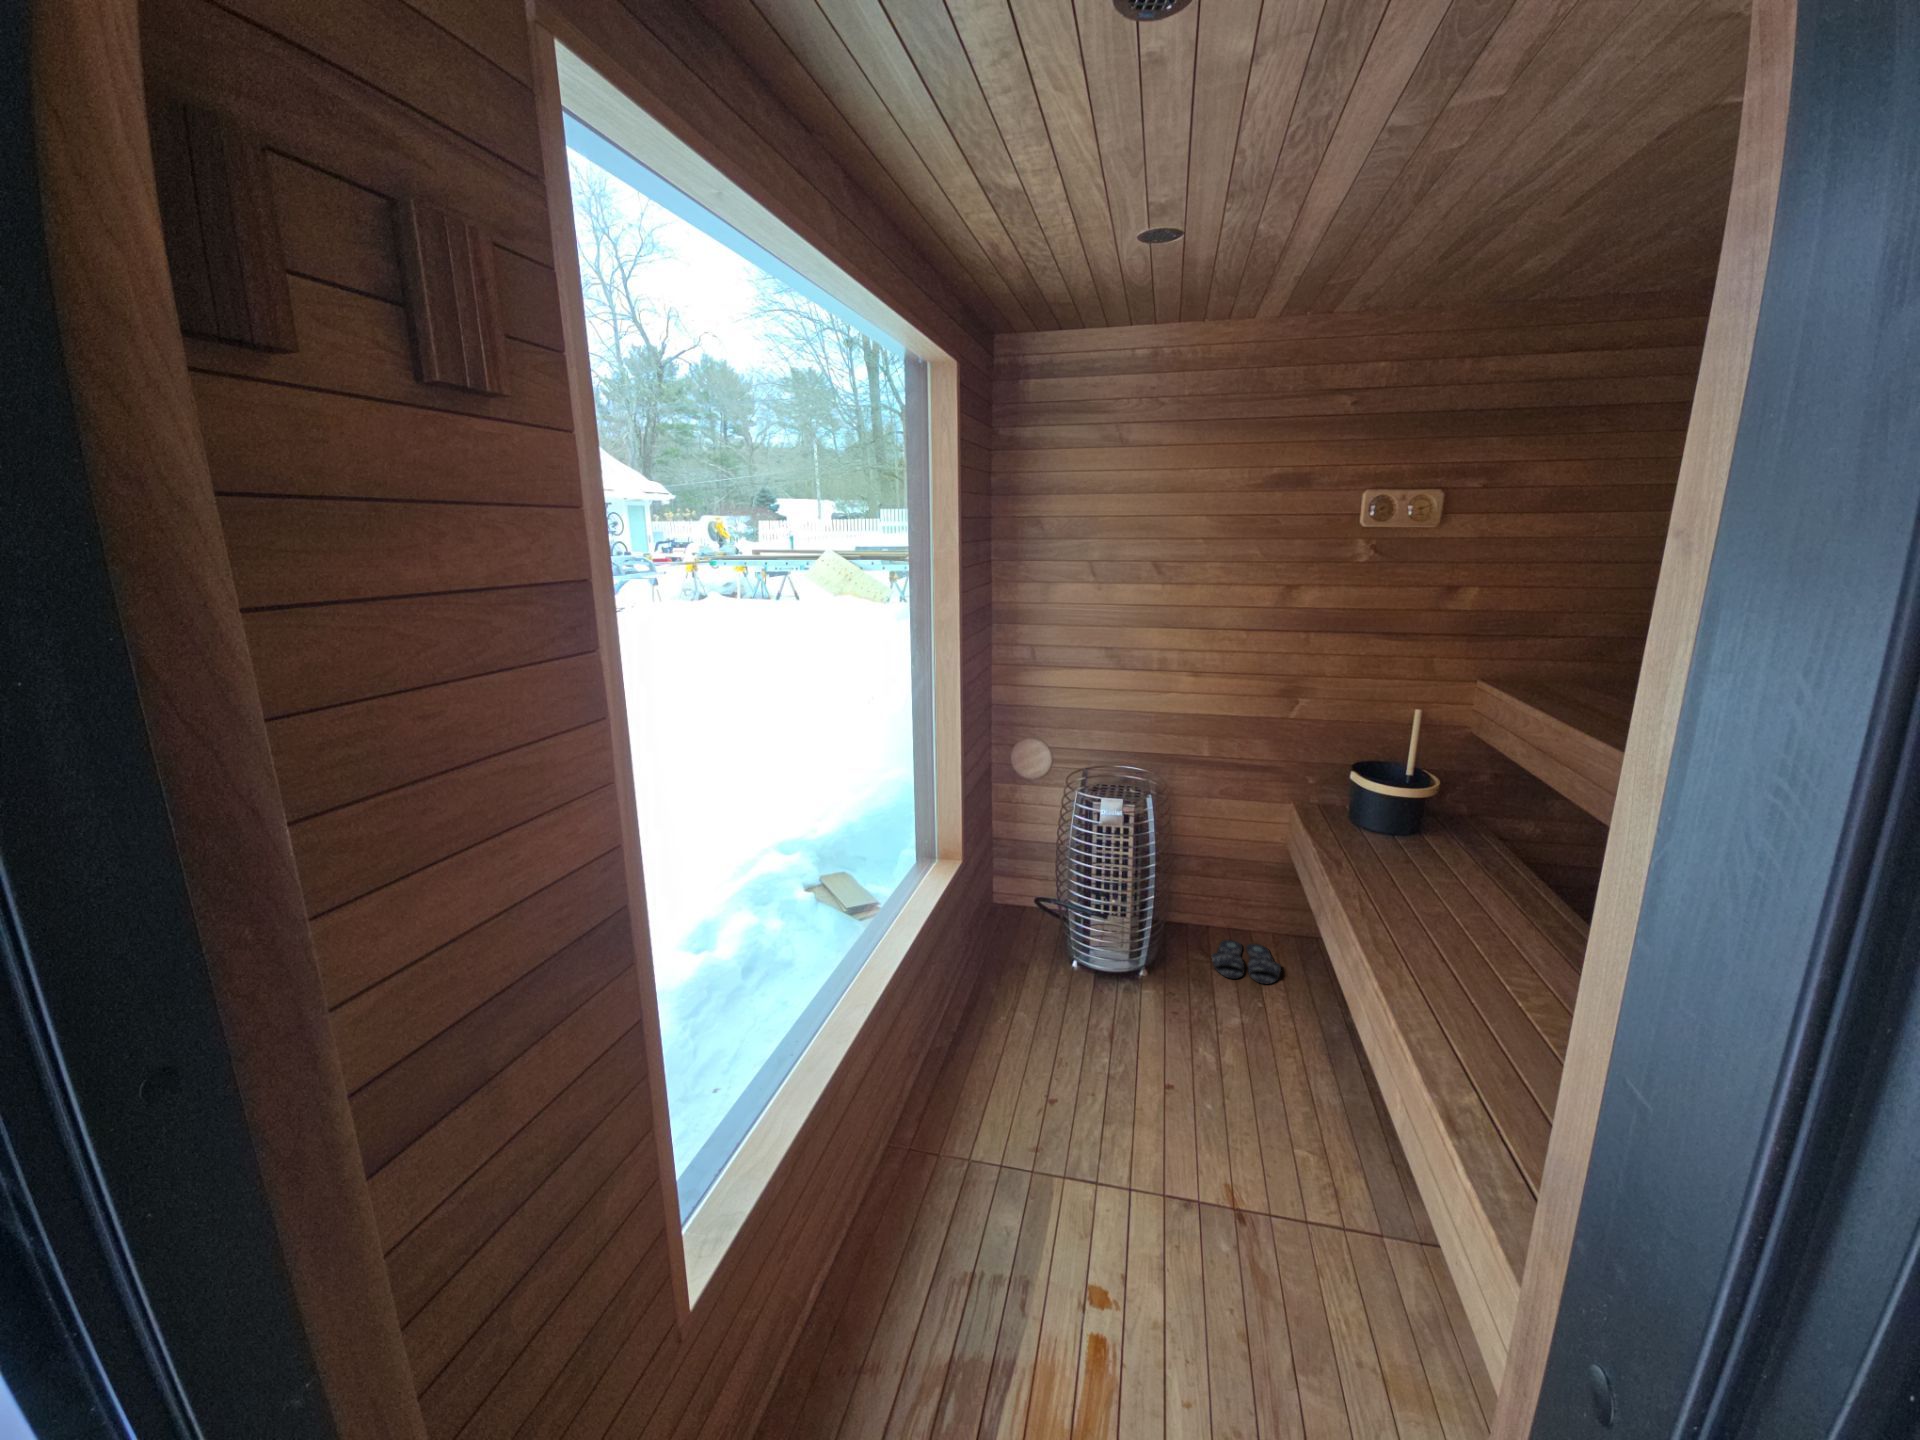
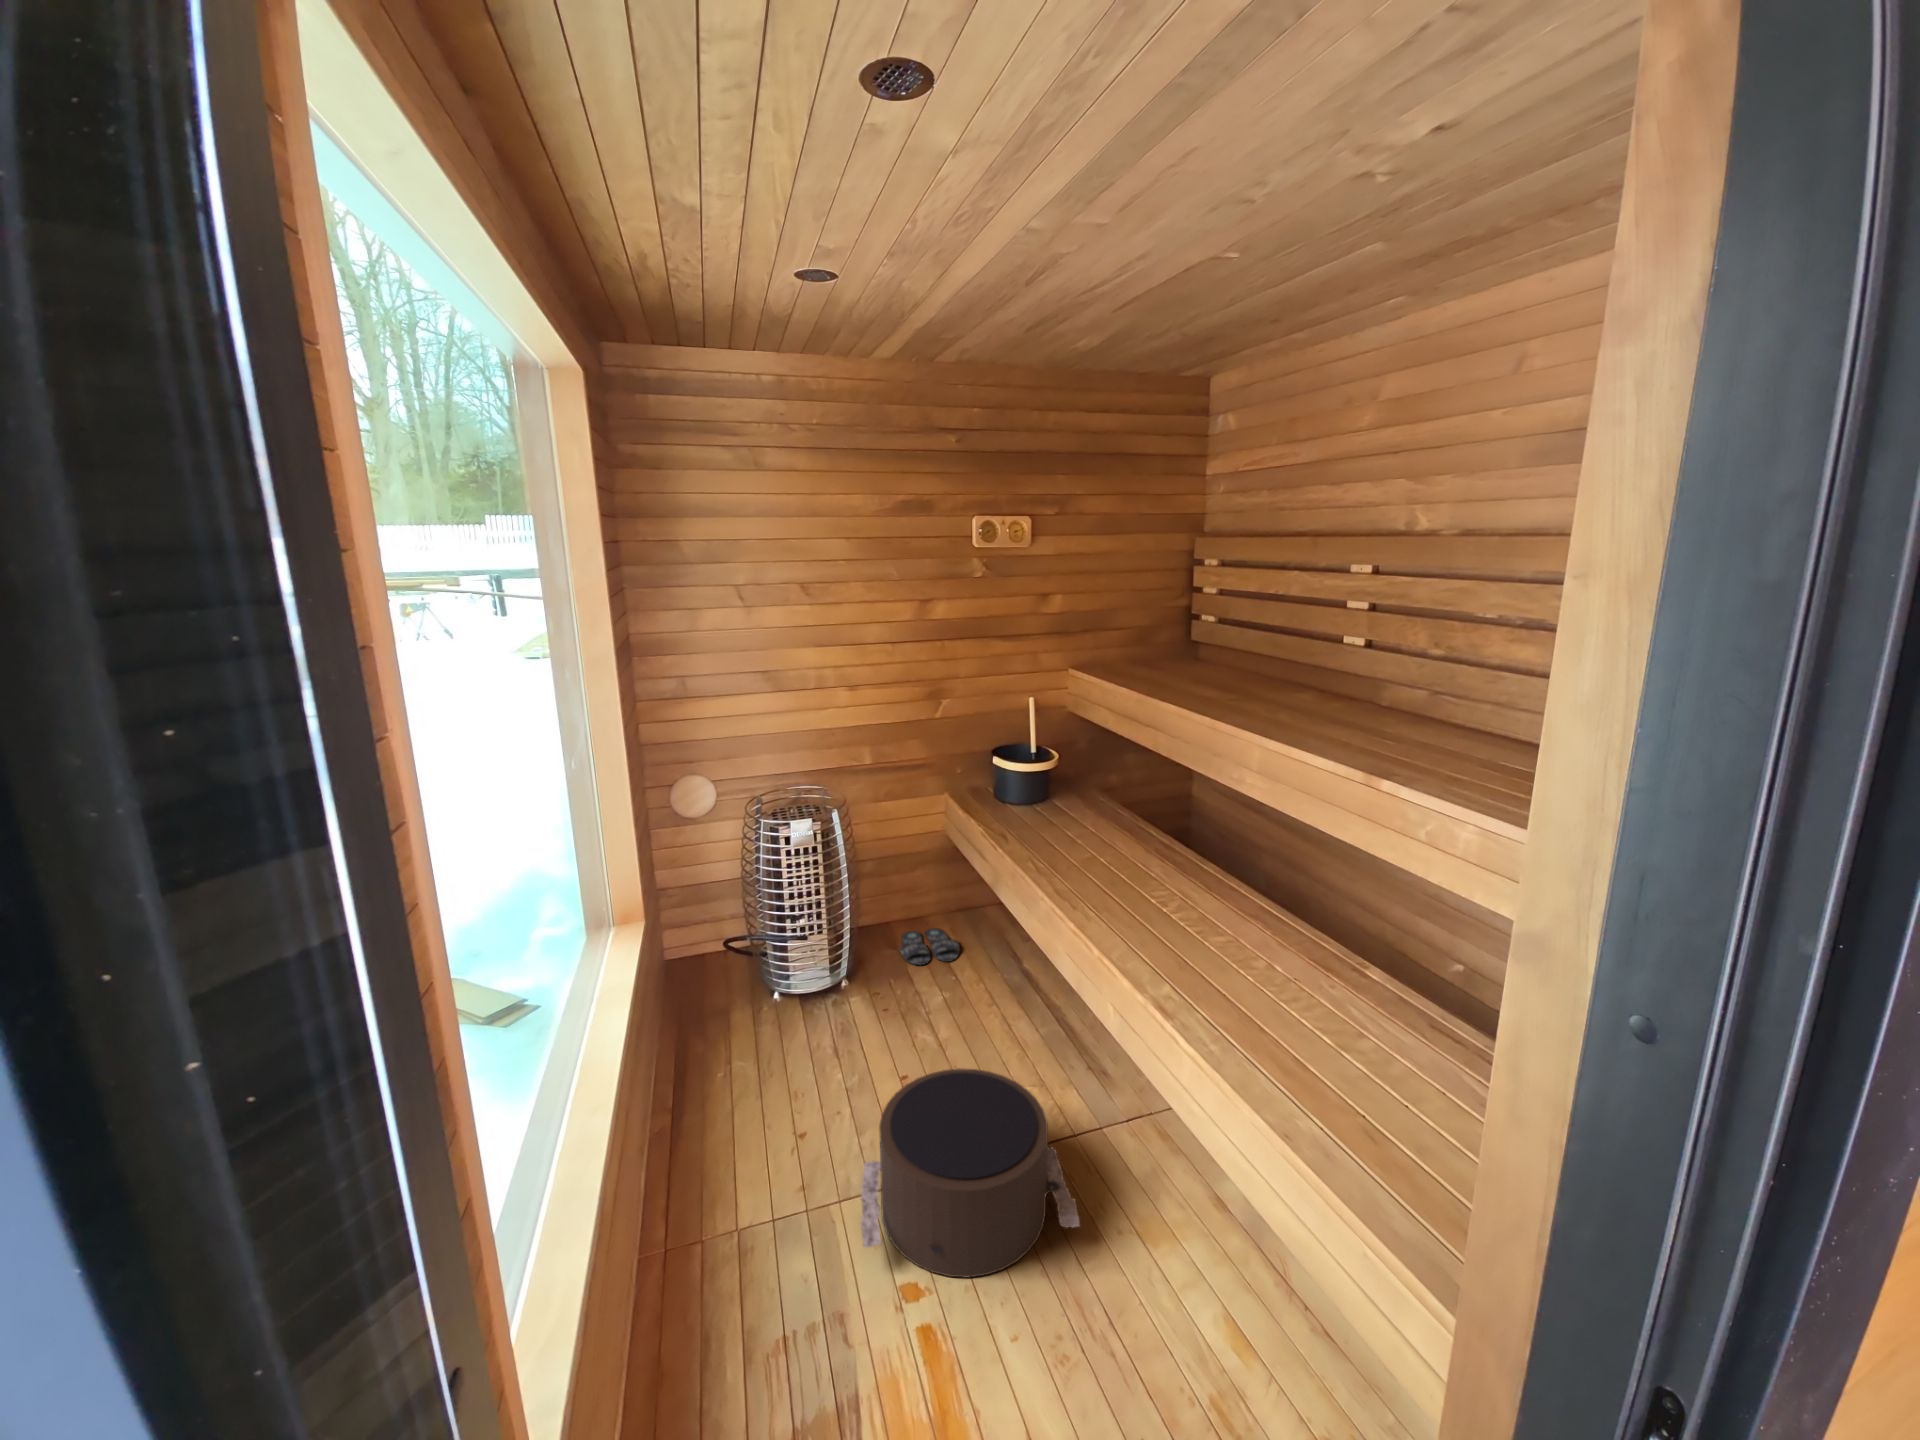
pouf: none [1061,1089,1311,1329] -> present [861,1068,1080,1277]

